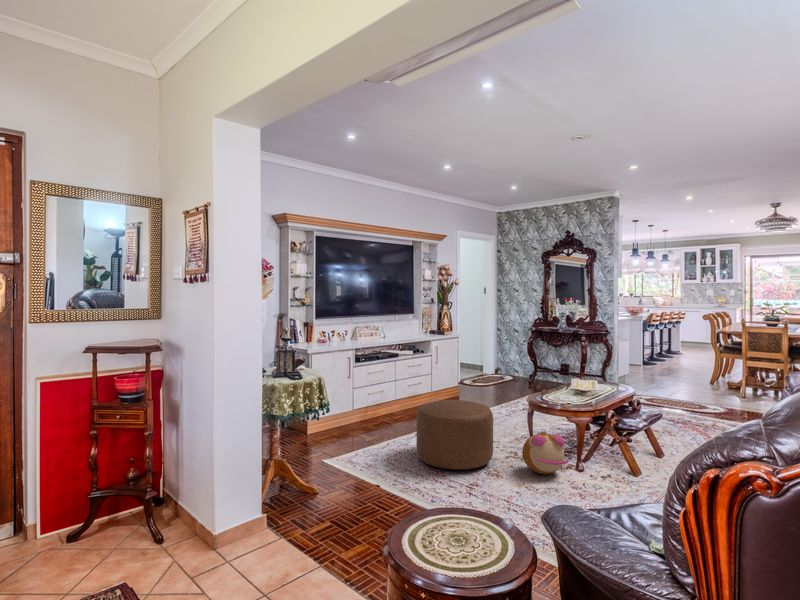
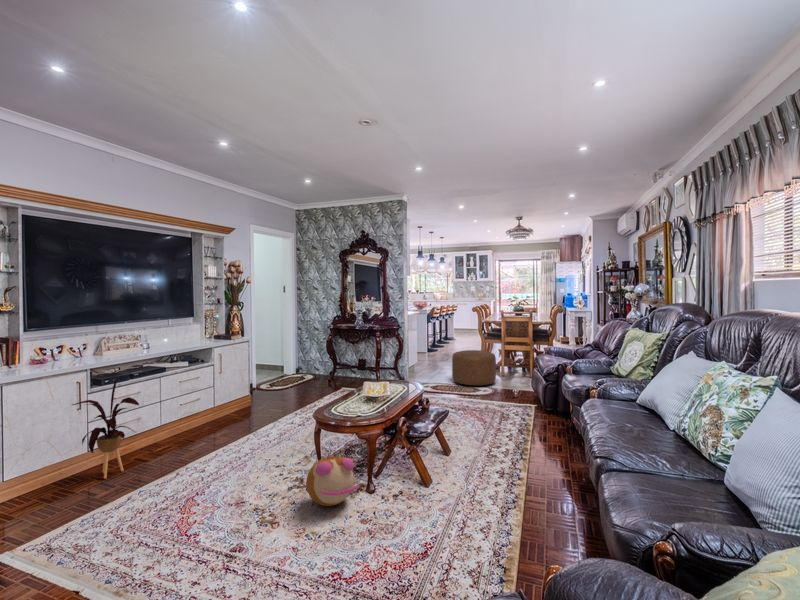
house plant: none [346,357,390,431] -> present [72,378,139,479]
ottoman: present [416,400,493,469] -> present [452,350,496,386]

